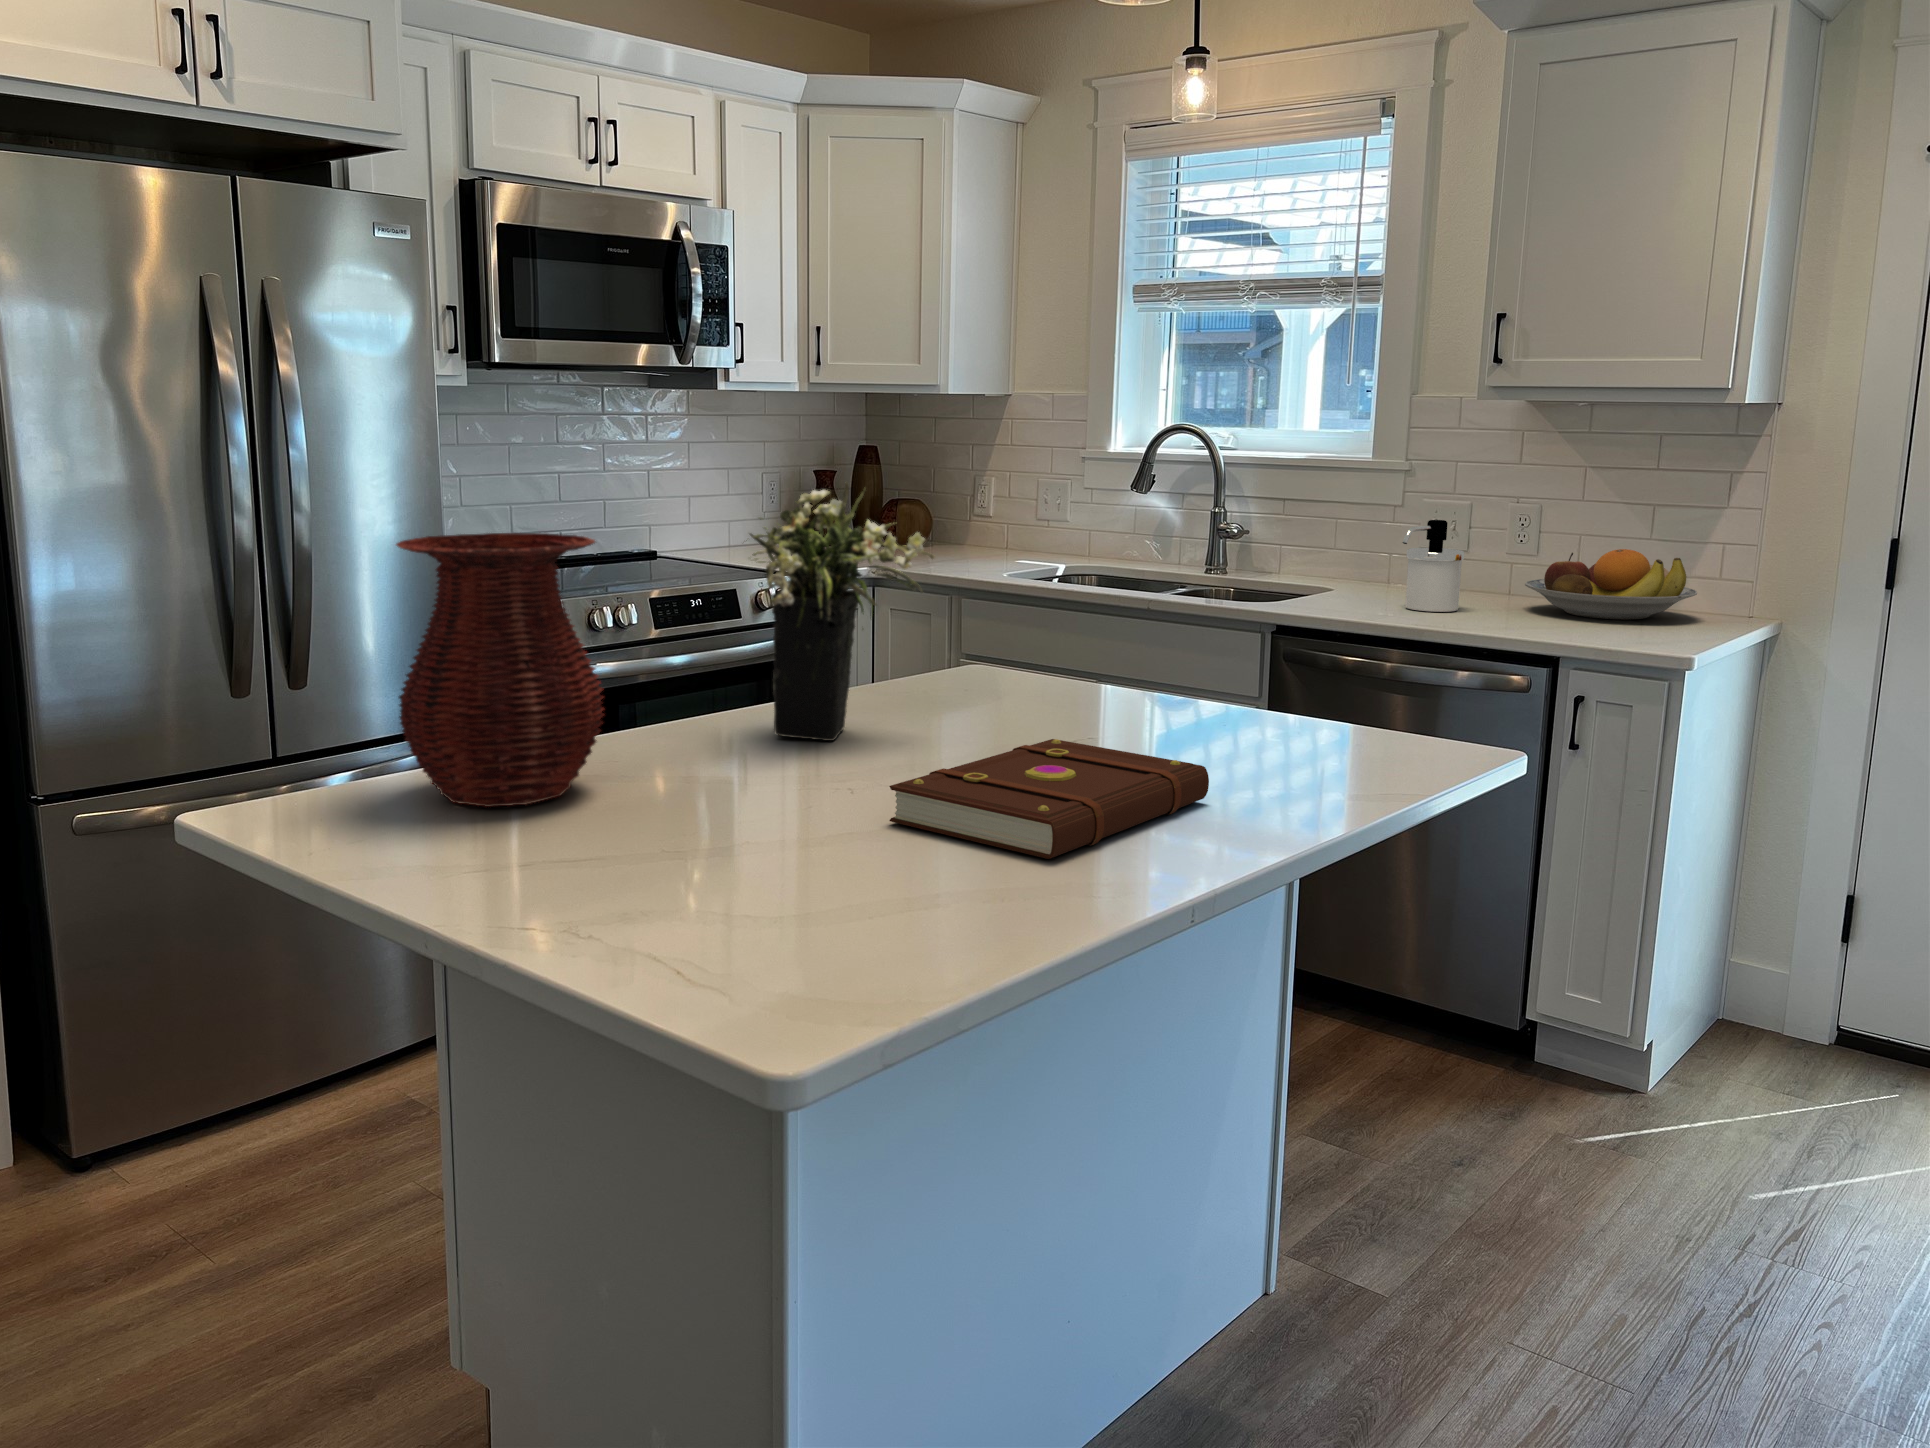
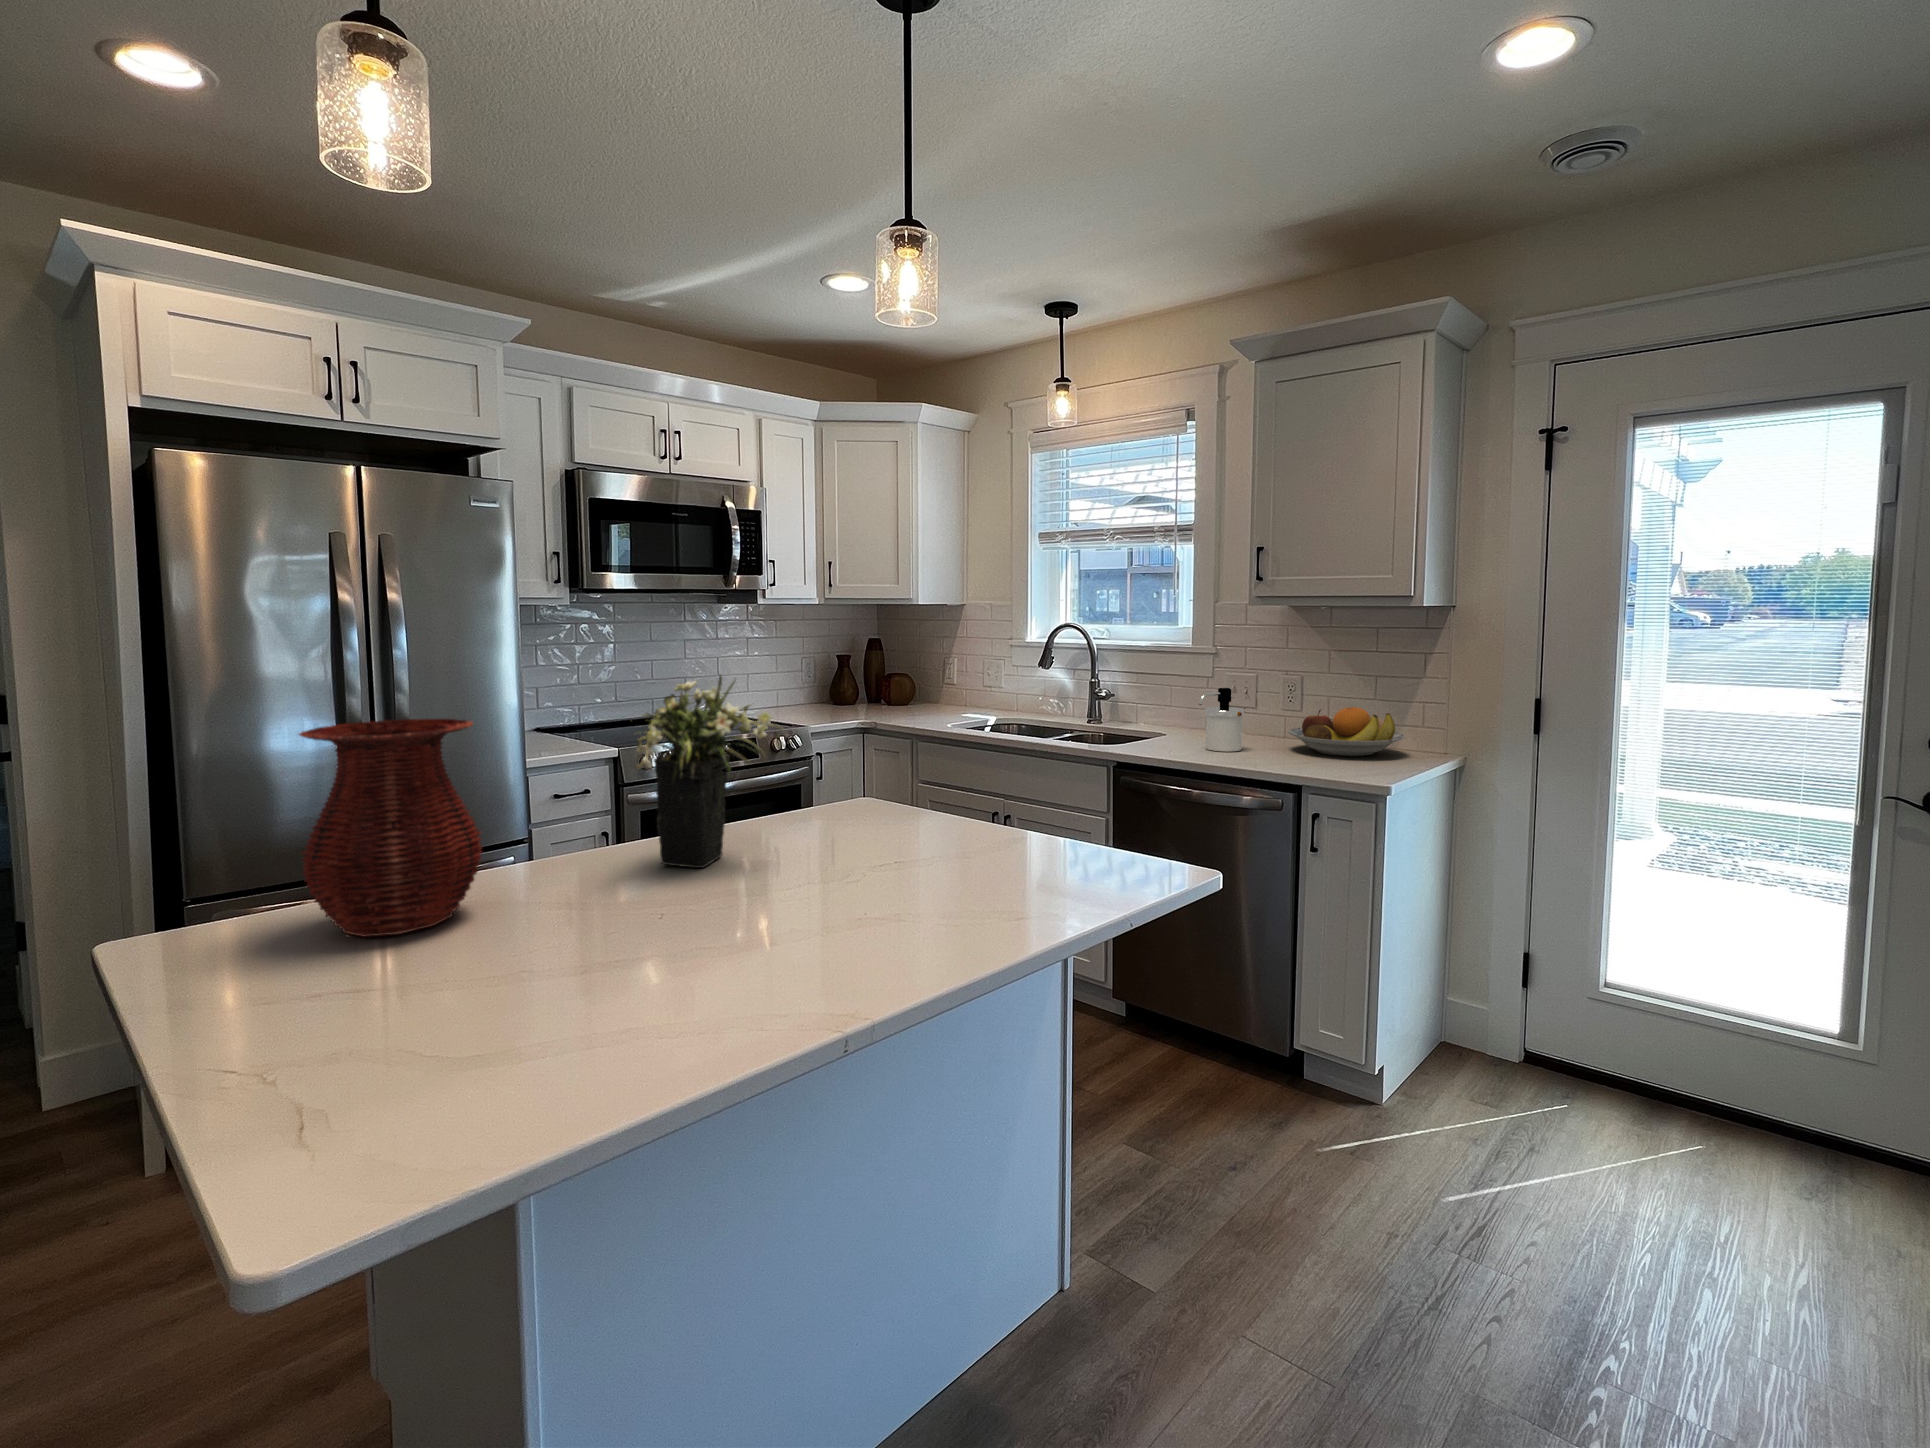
book: present [889,739,1209,859] -> none [670,871,942,988]

